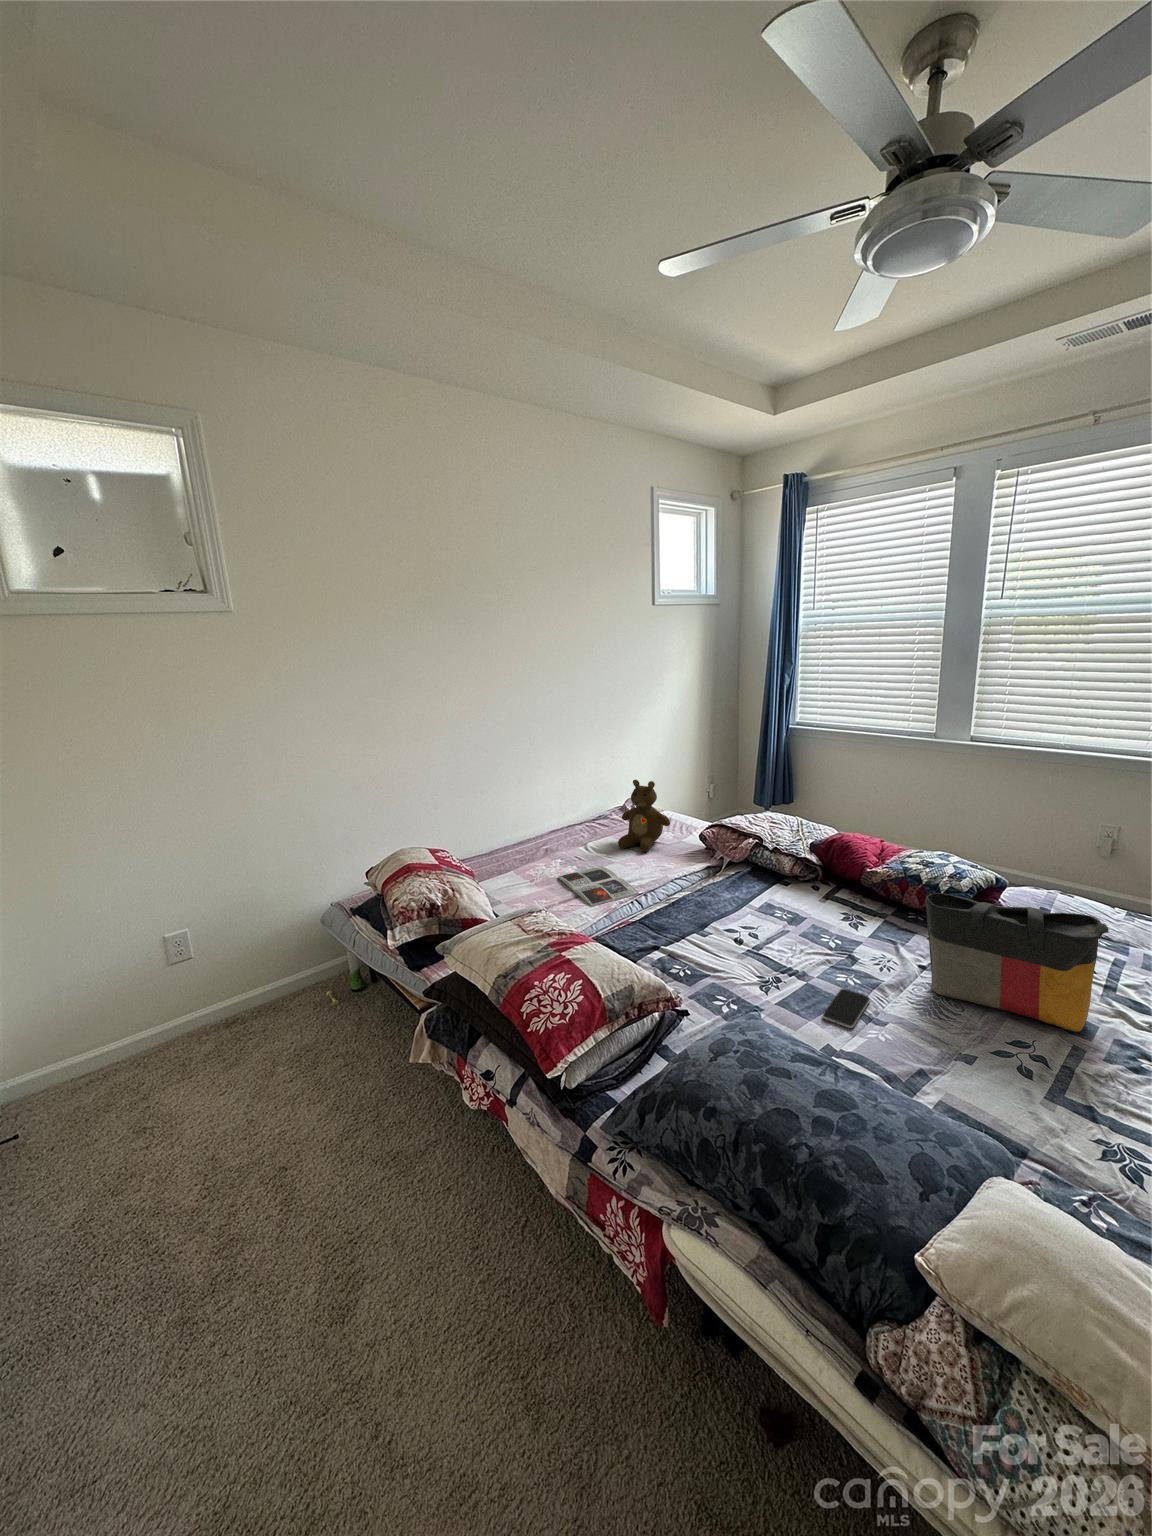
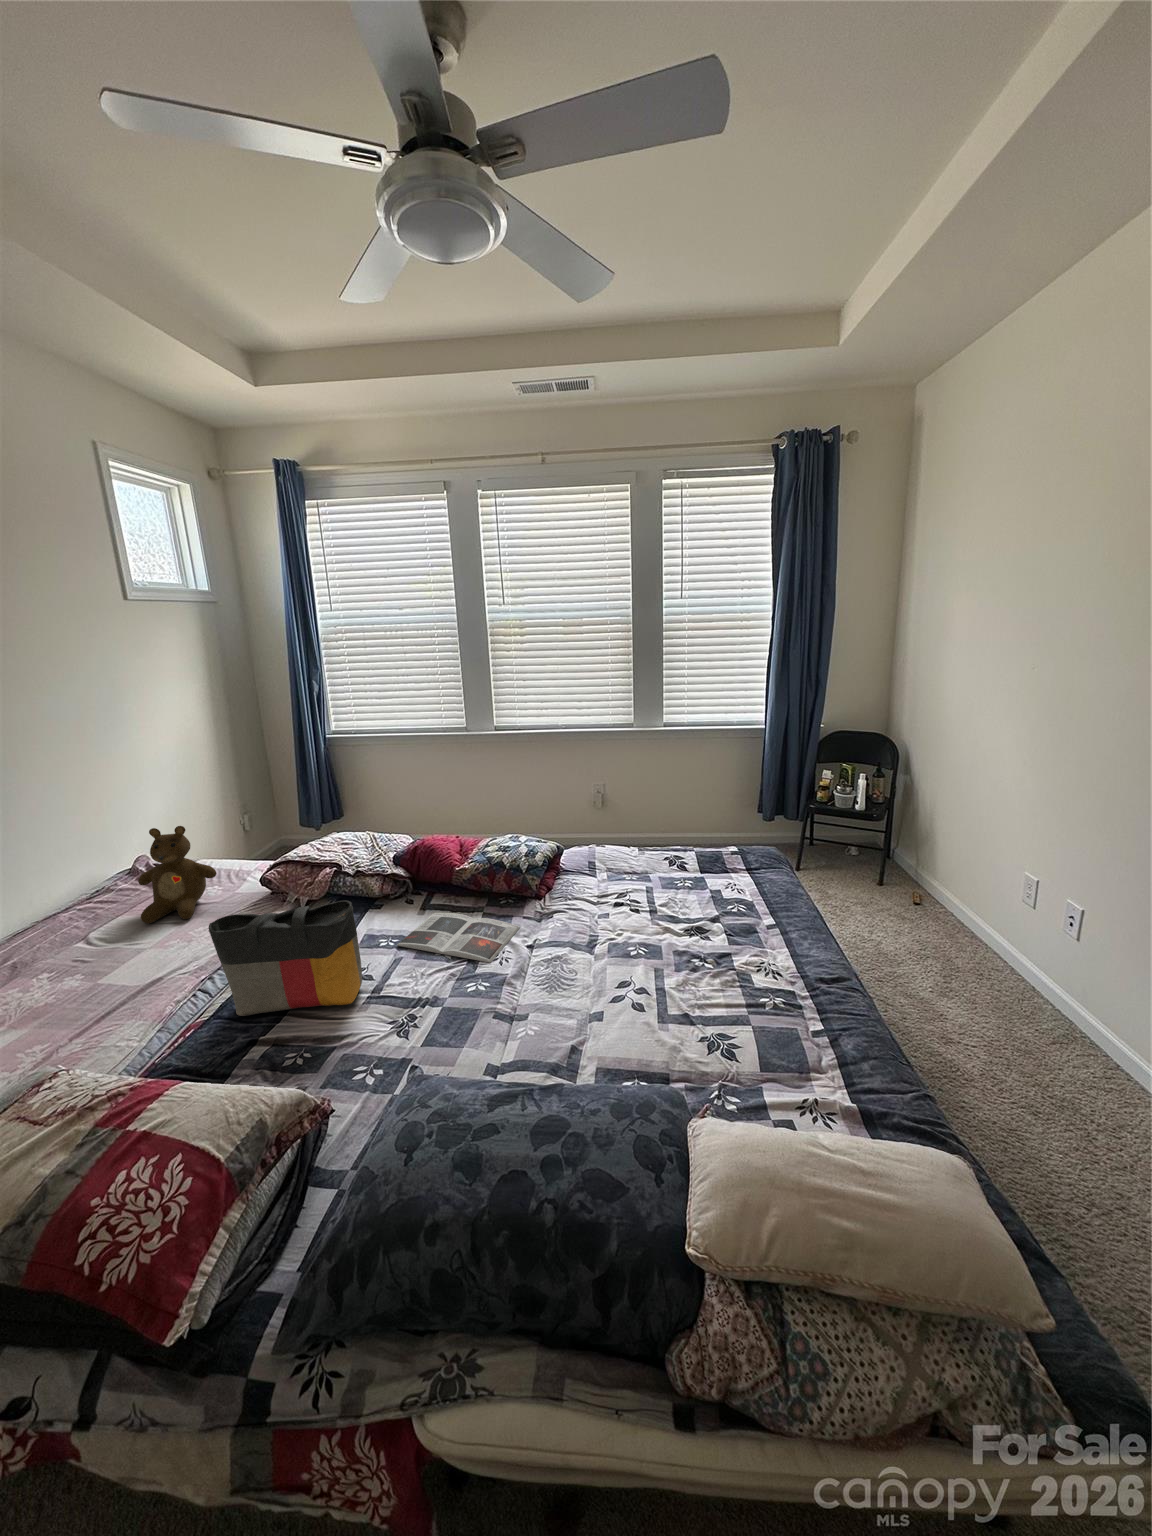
magazine: present [558,866,639,906] -> present [397,913,519,963]
tote bag: present [926,893,1109,1032] -> present [209,900,362,1016]
smartphone: present [822,989,870,1028] -> none [475,995,508,1038]

